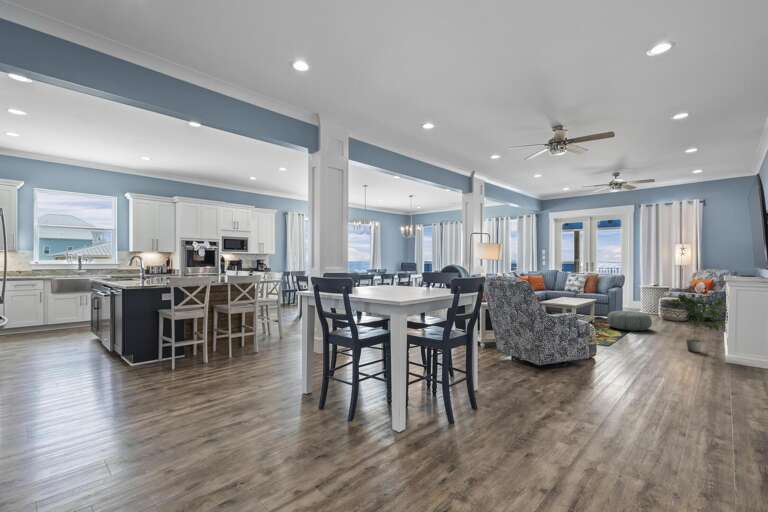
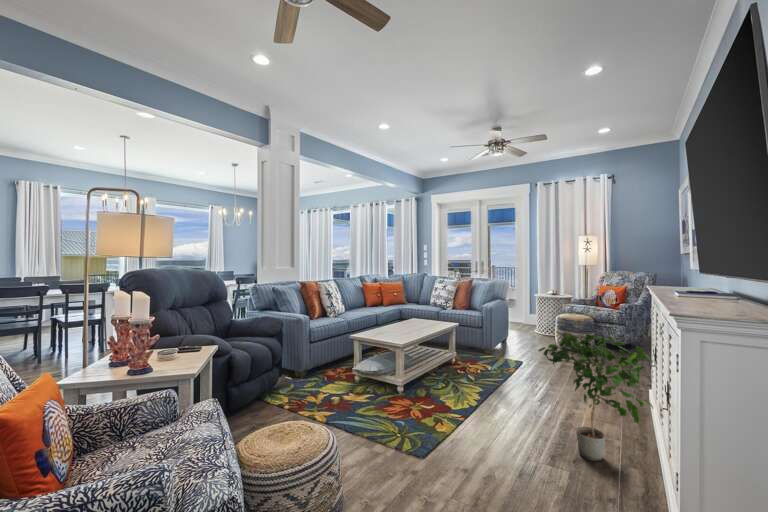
pouf: present [607,311,652,331] -> none [468,342,534,381]

